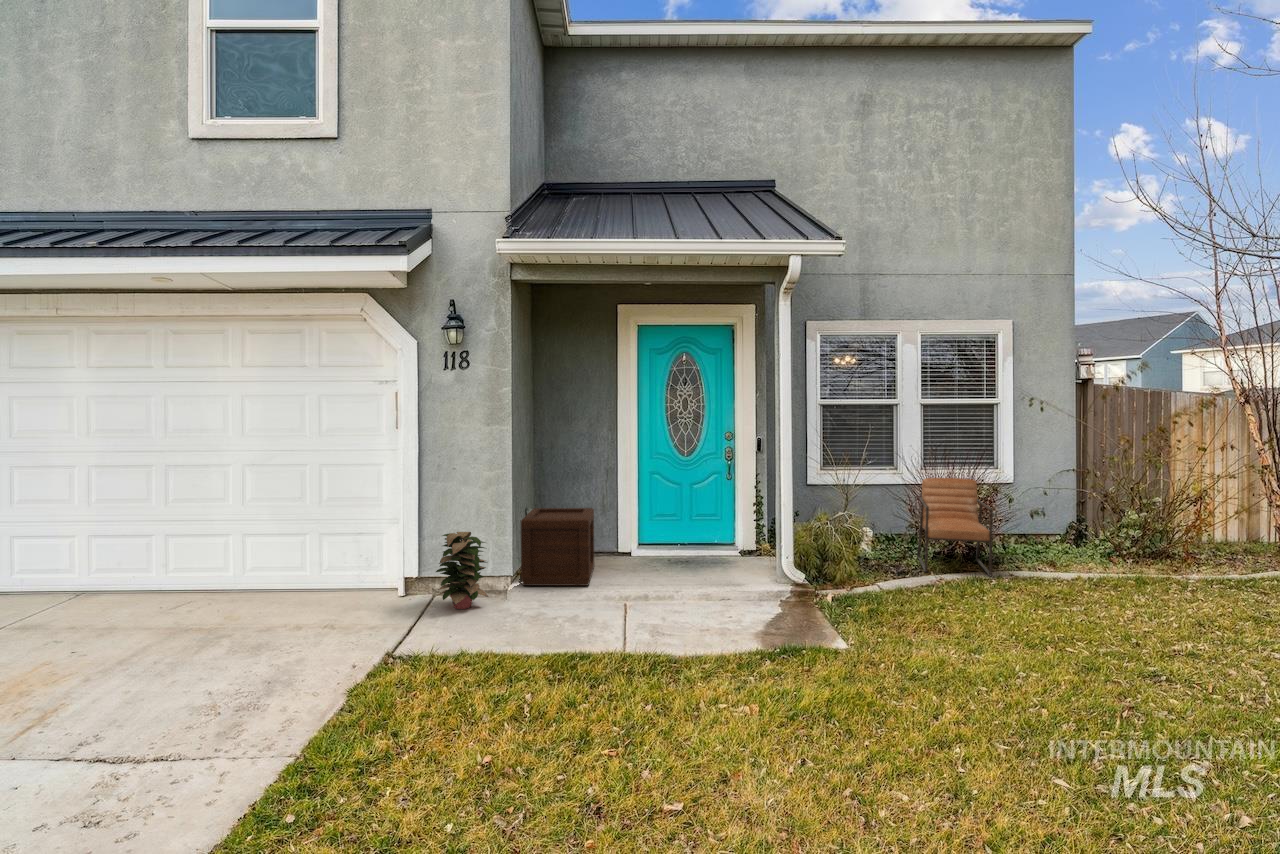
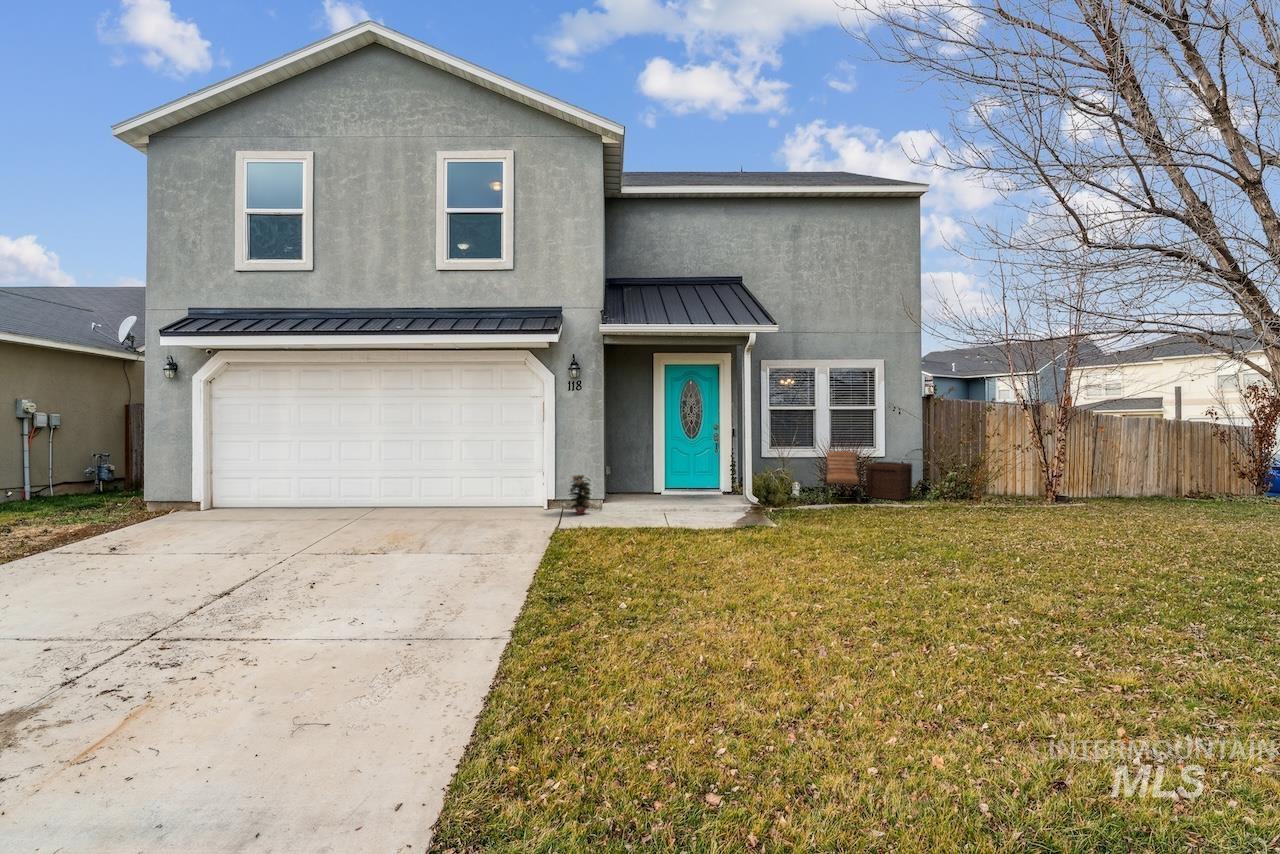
wooden crate: present [521,508,594,586] -> present [866,462,912,500]

